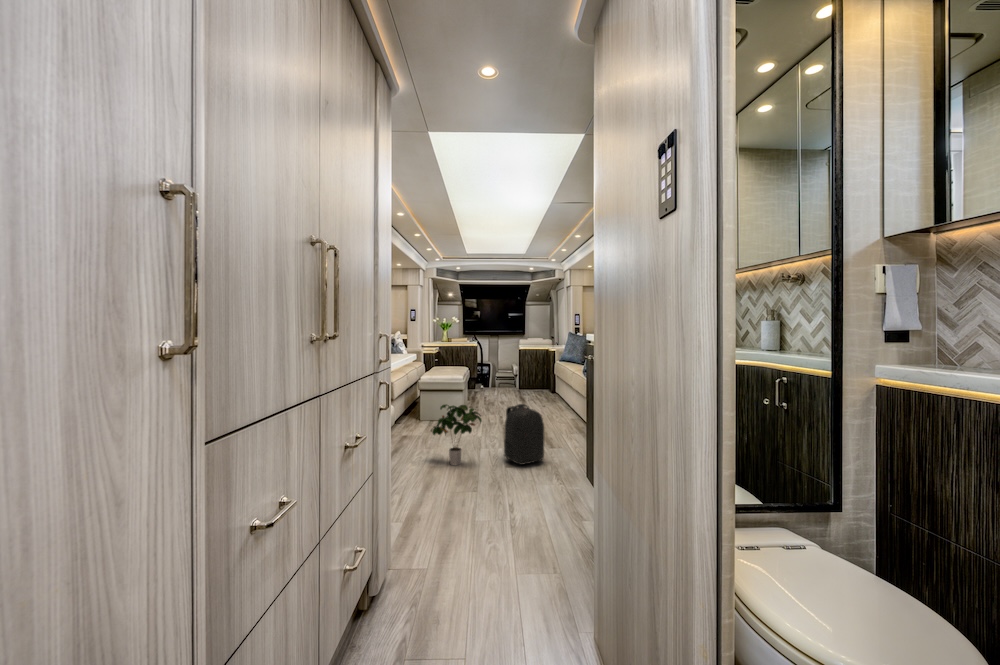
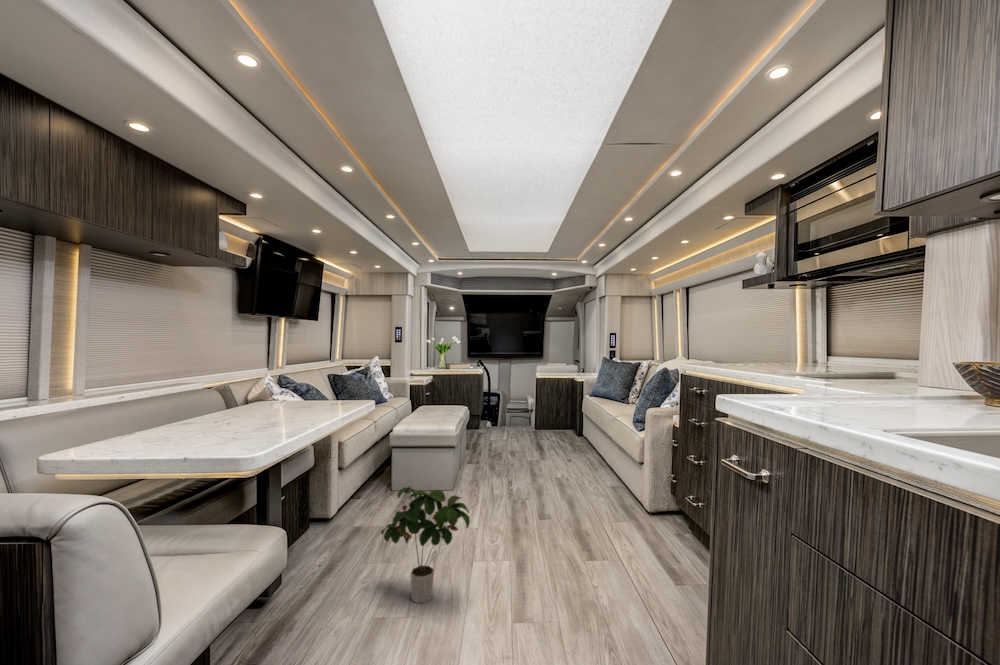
backpack: present [504,404,544,465] -> none [510,487,583,607]

